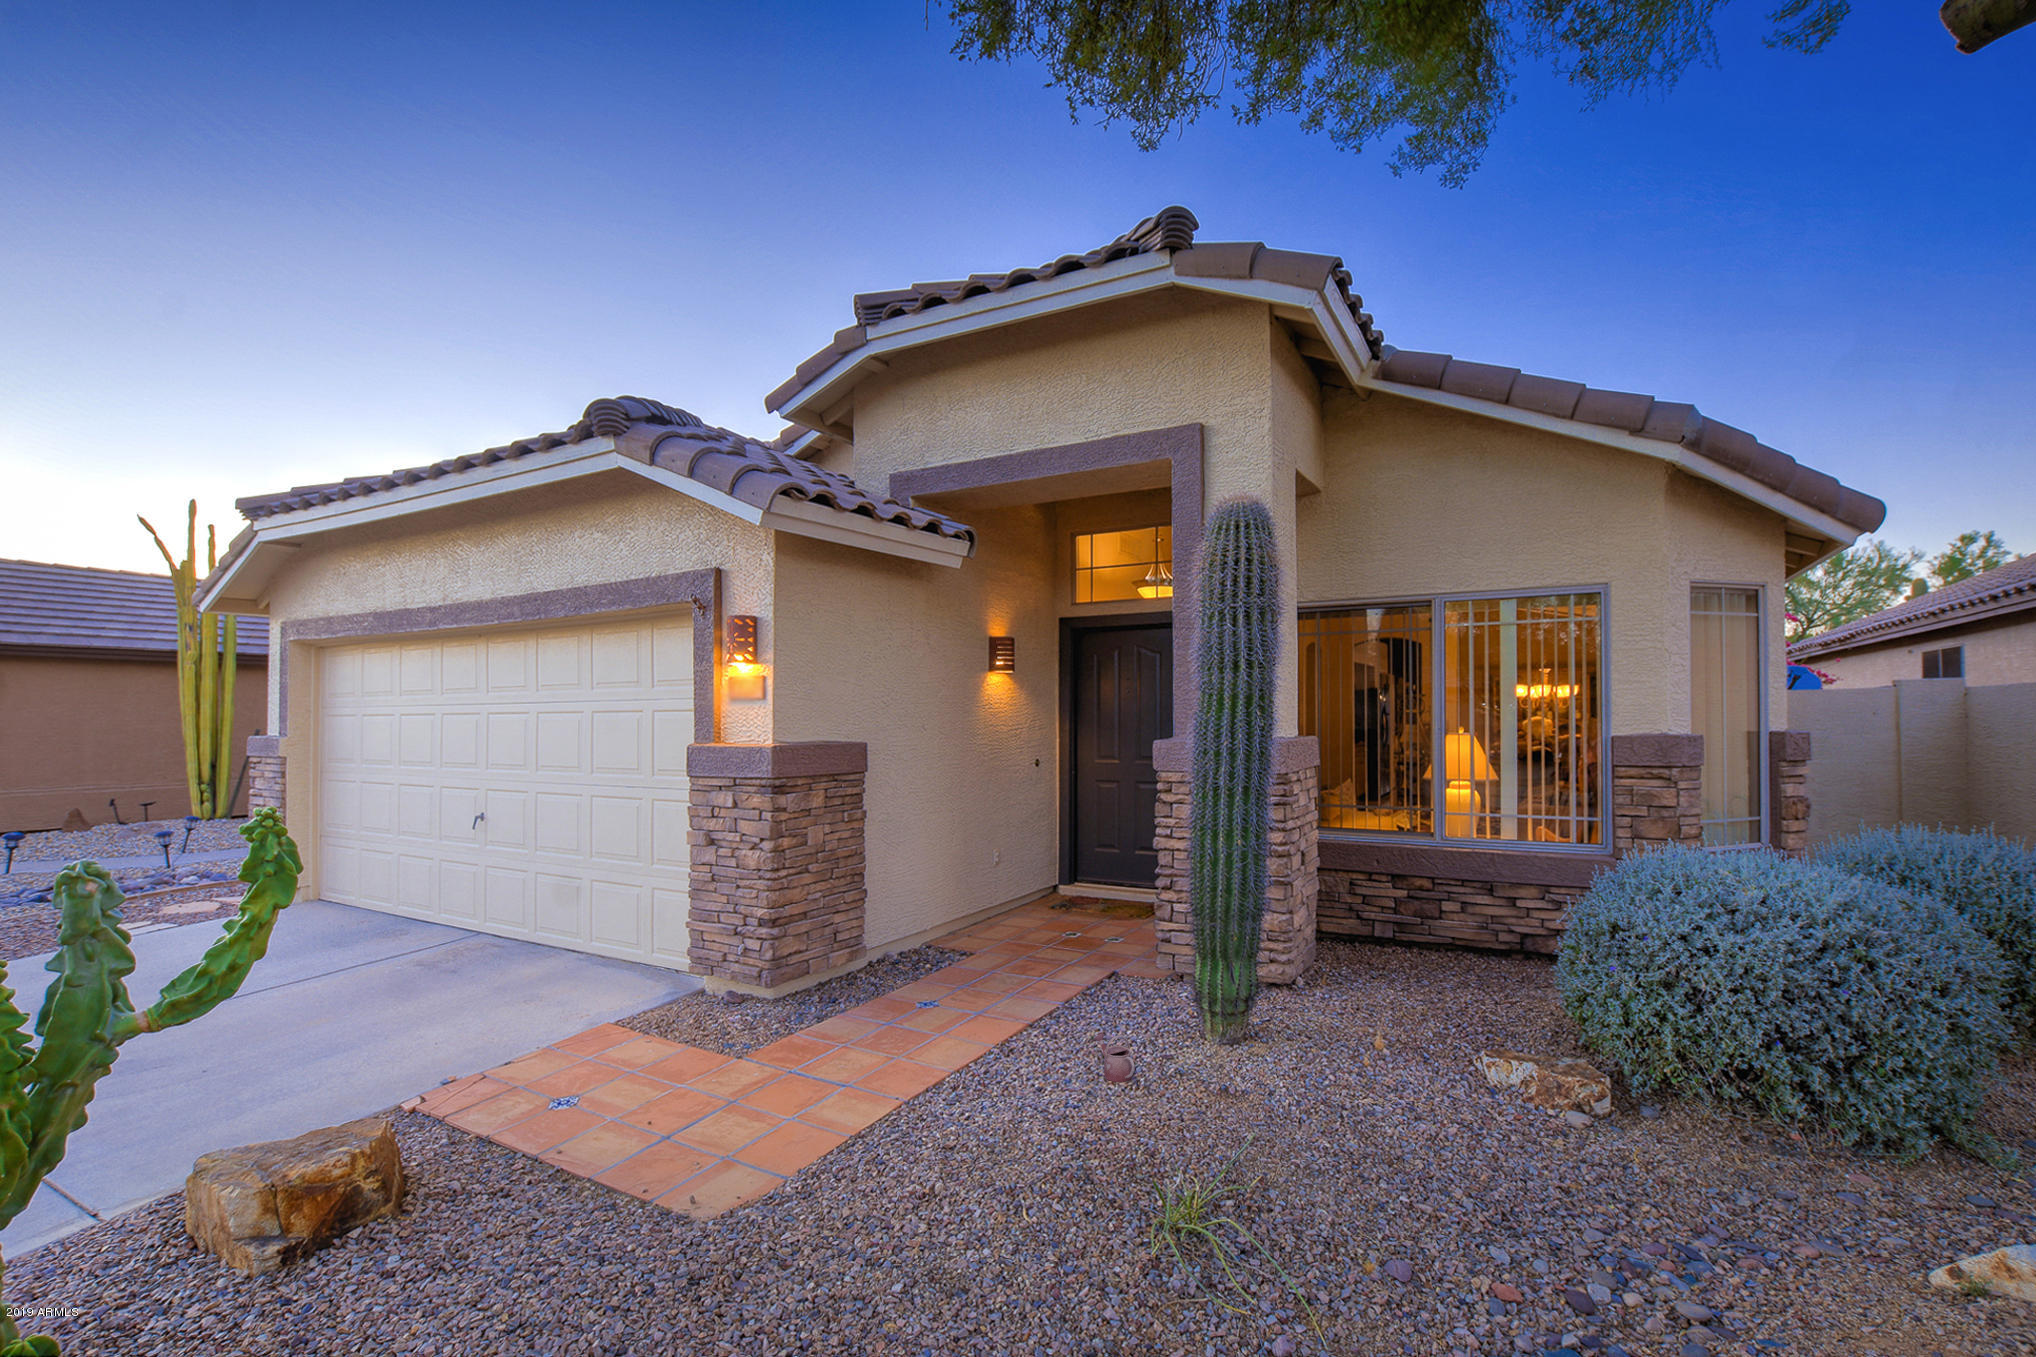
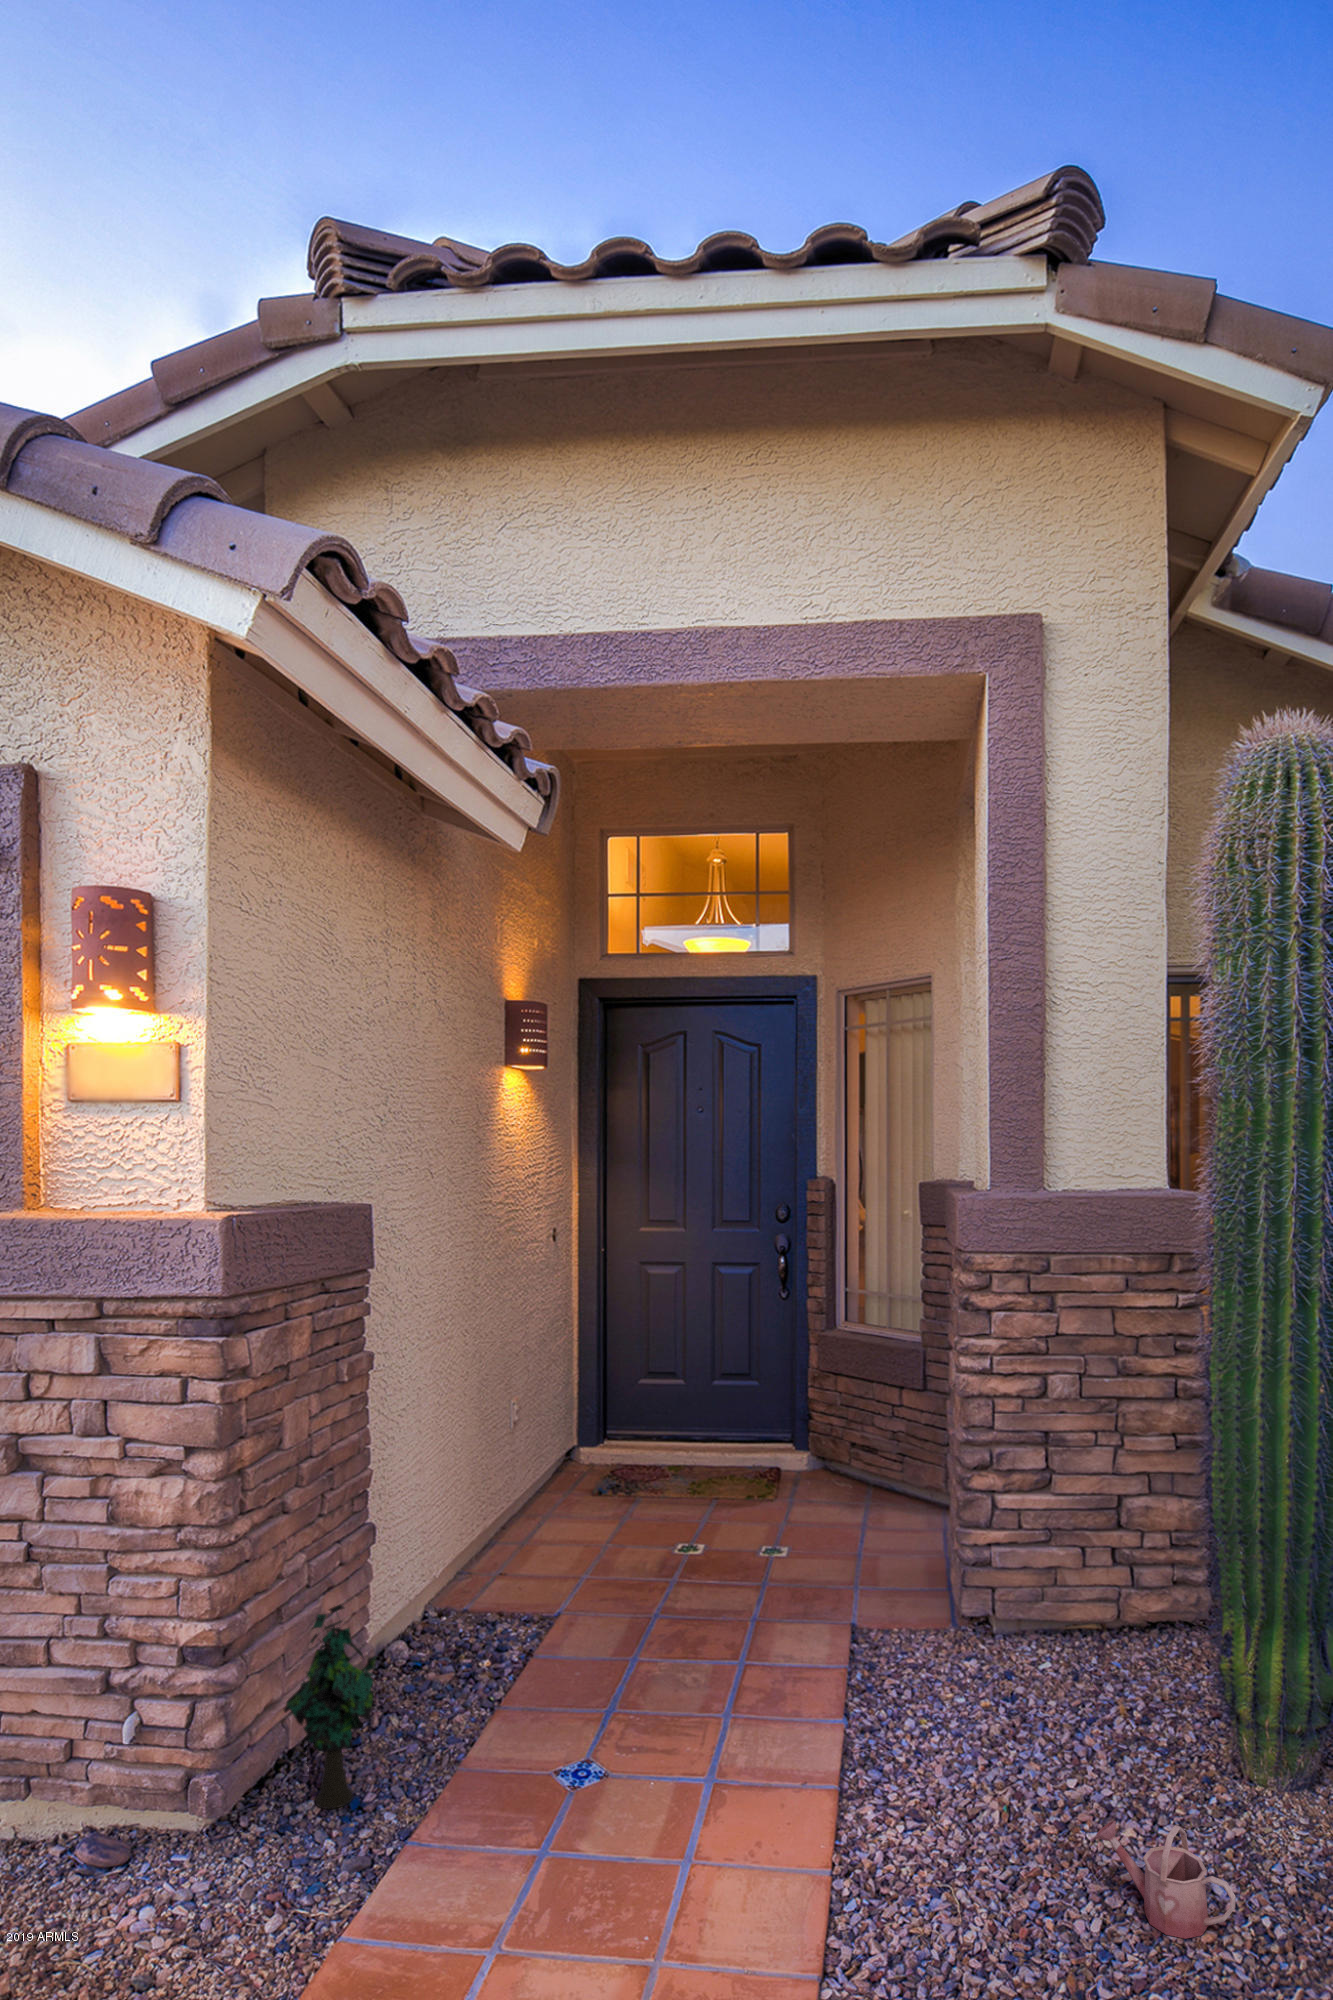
decorative plant: none [804,918,848,1001] -> present [283,1605,376,1809]

